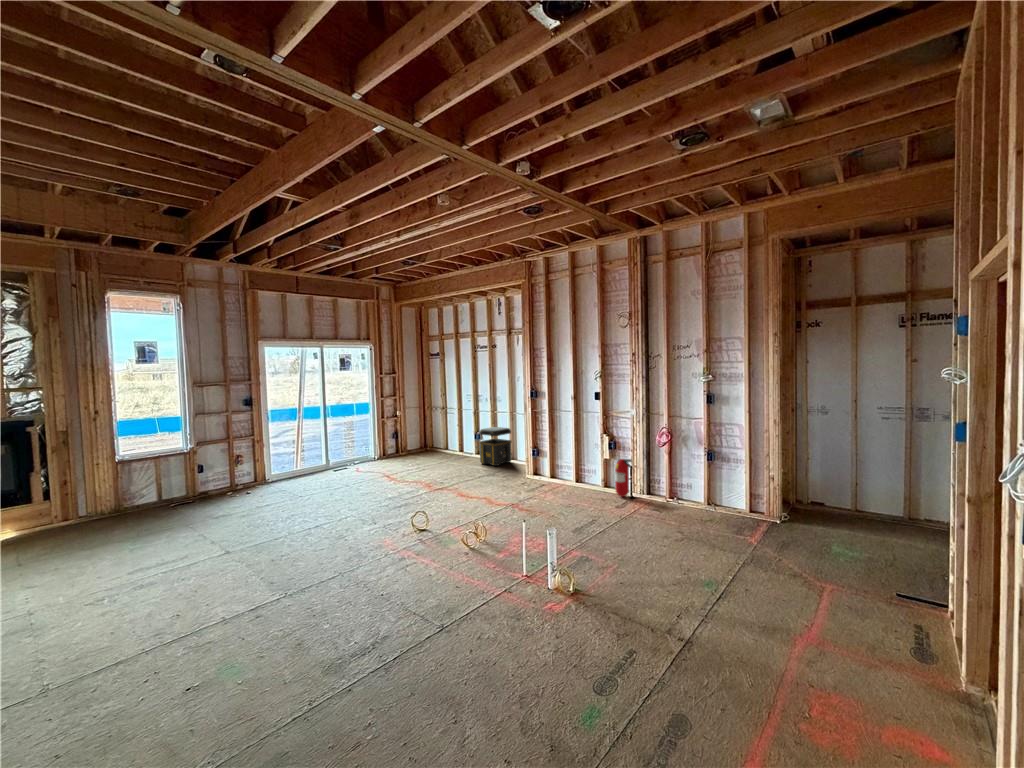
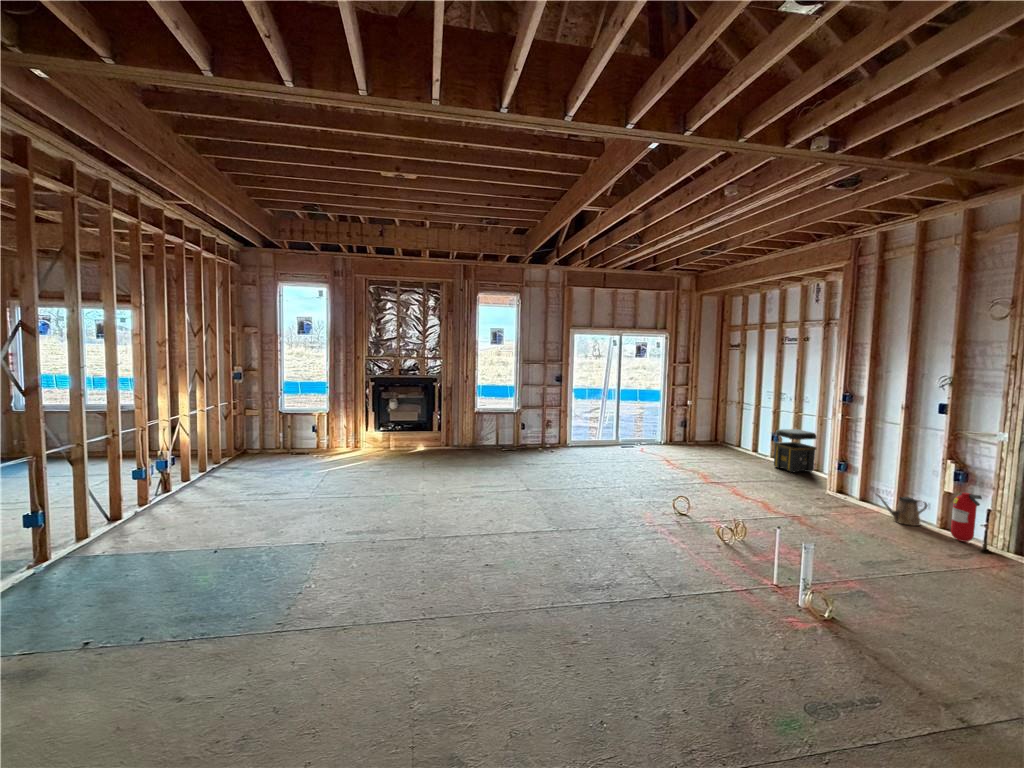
watering can: none [565,470,598,493] -> present [877,494,927,526]

